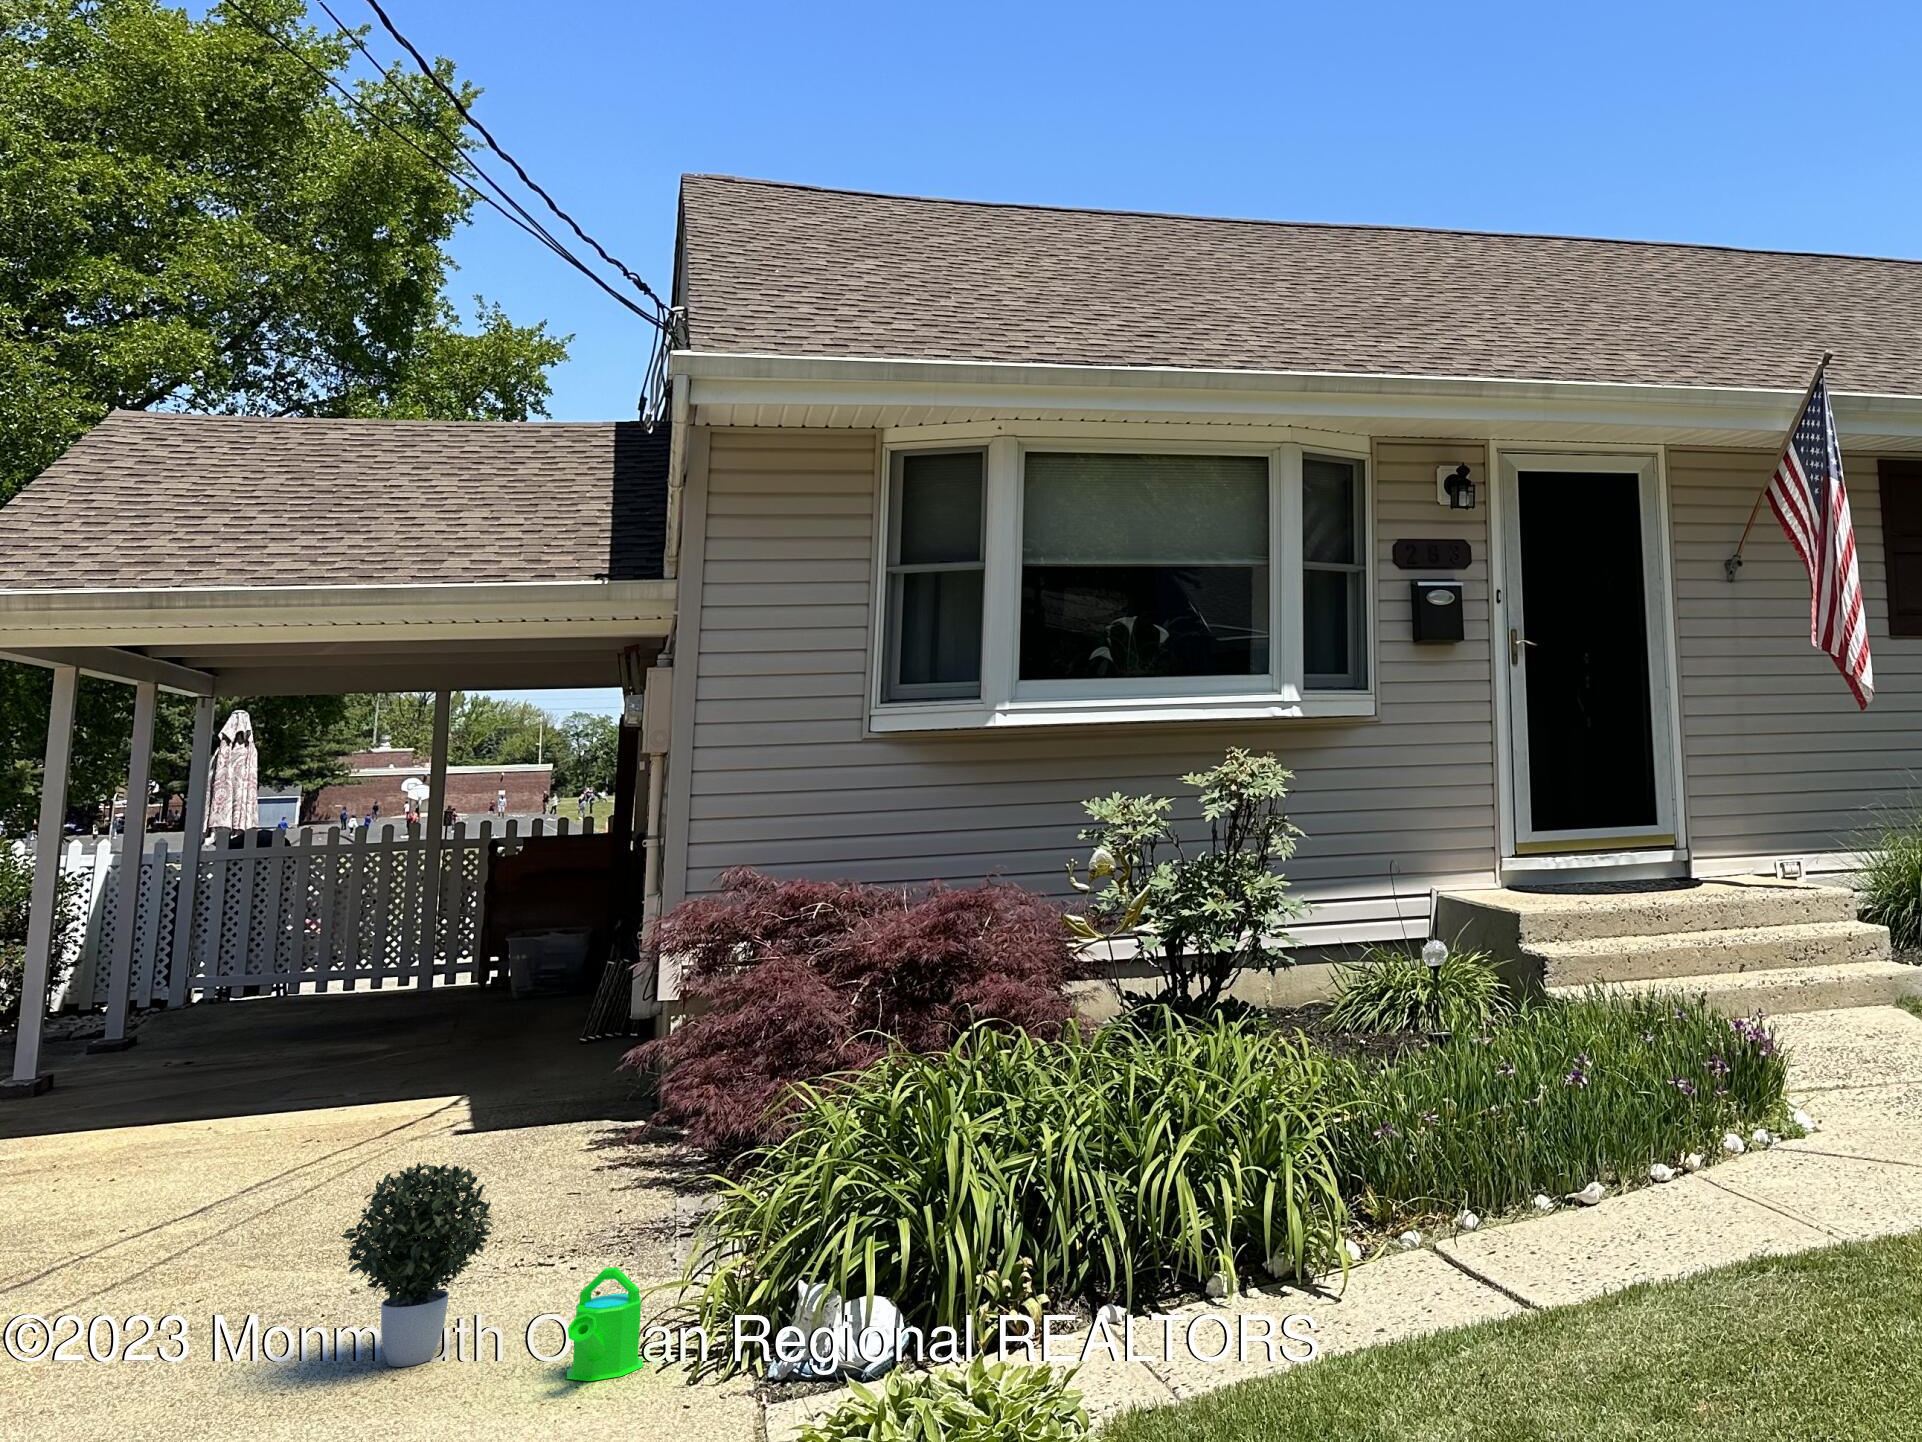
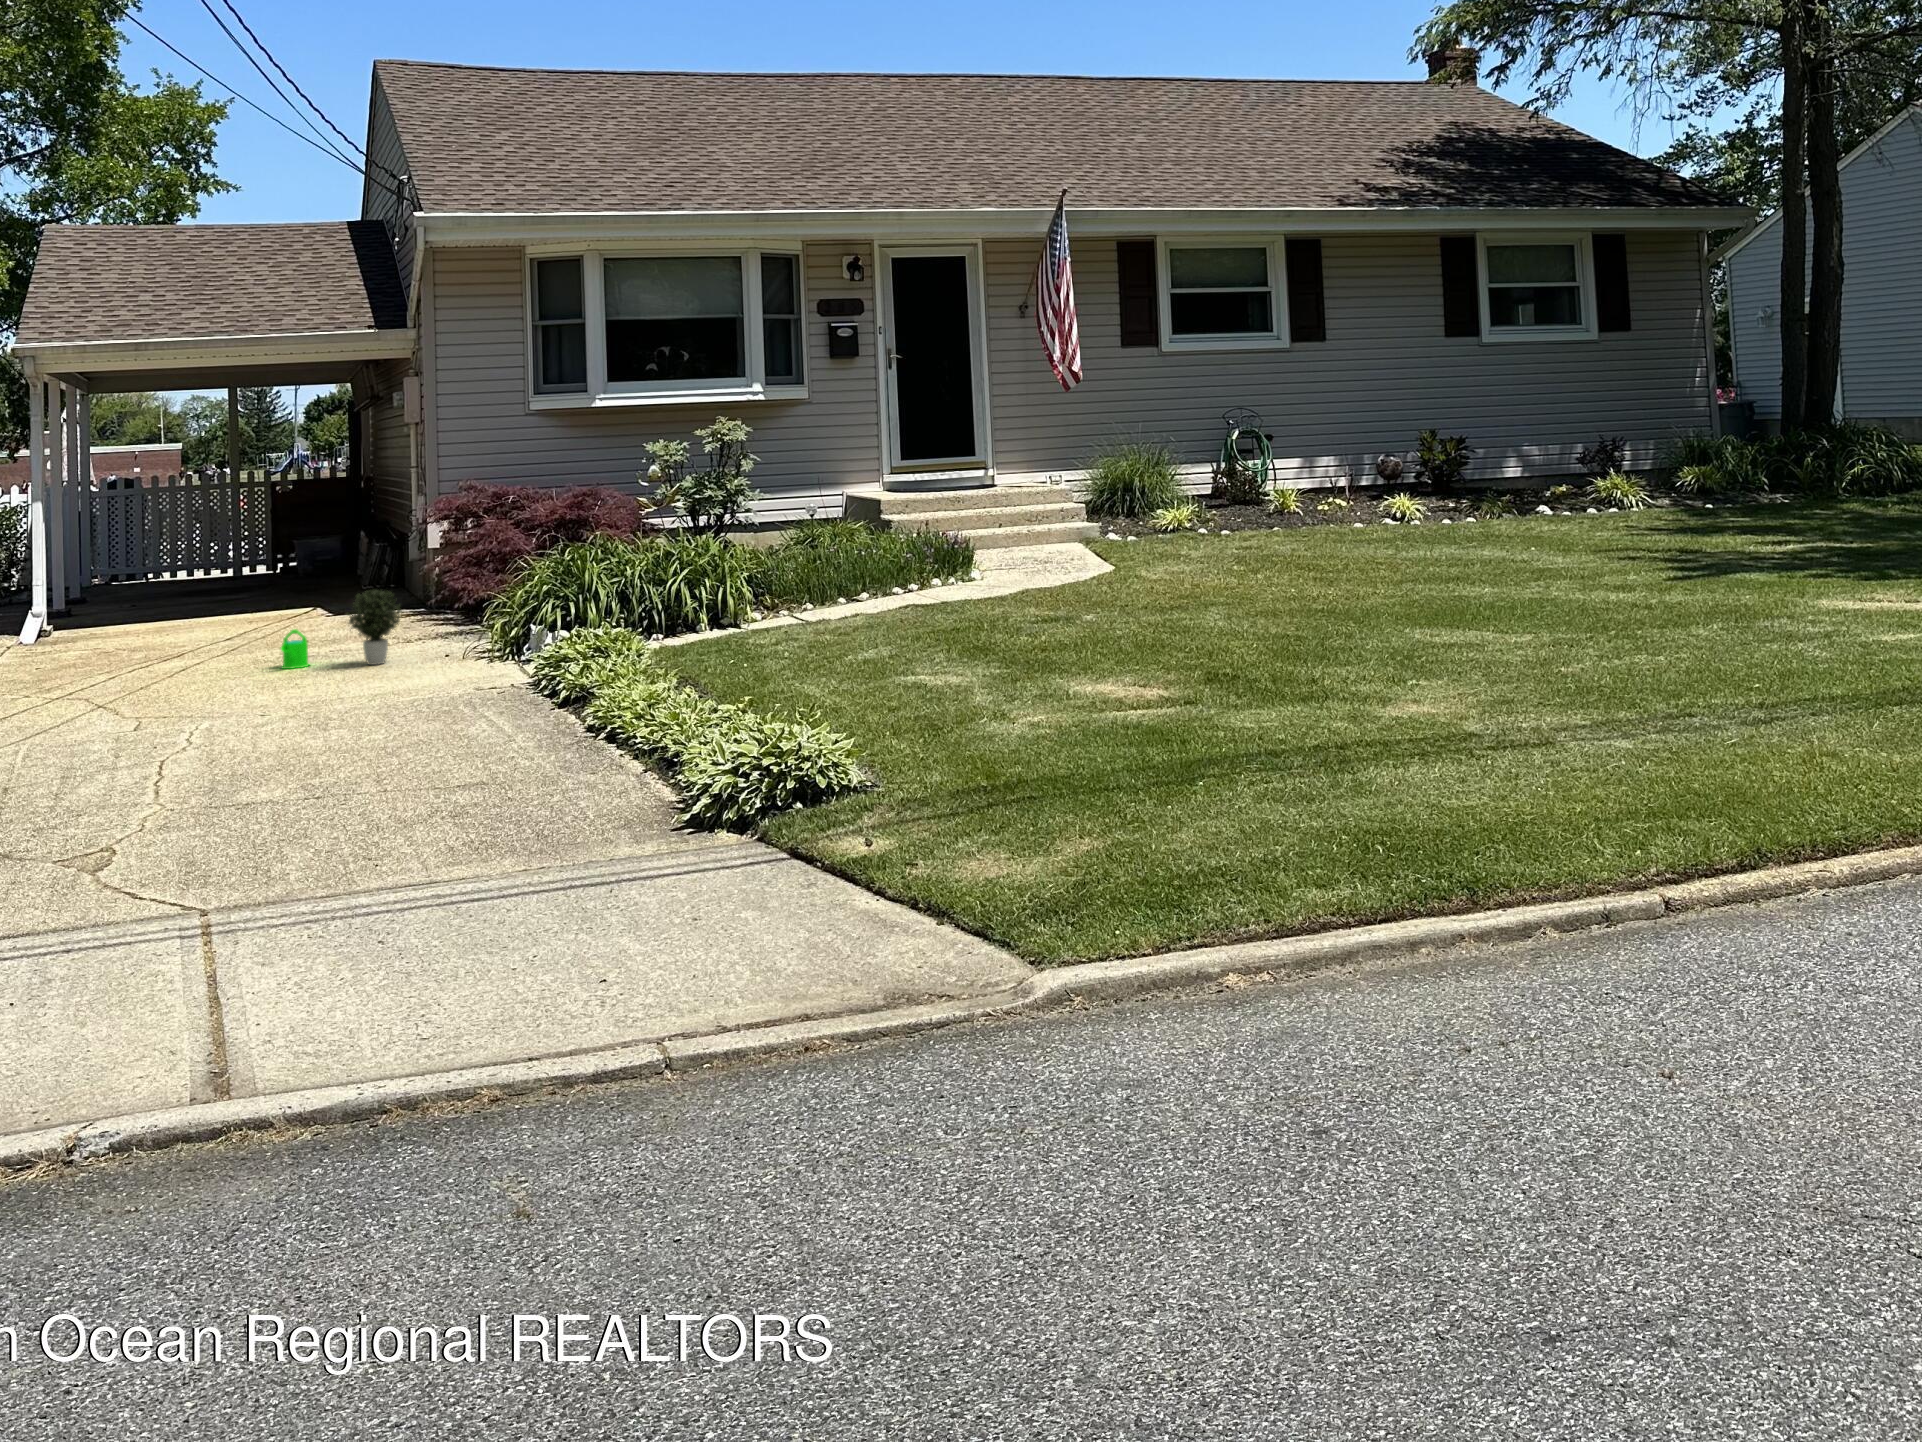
watering can: present [567,1267,643,1381] -> present [281,629,309,669]

